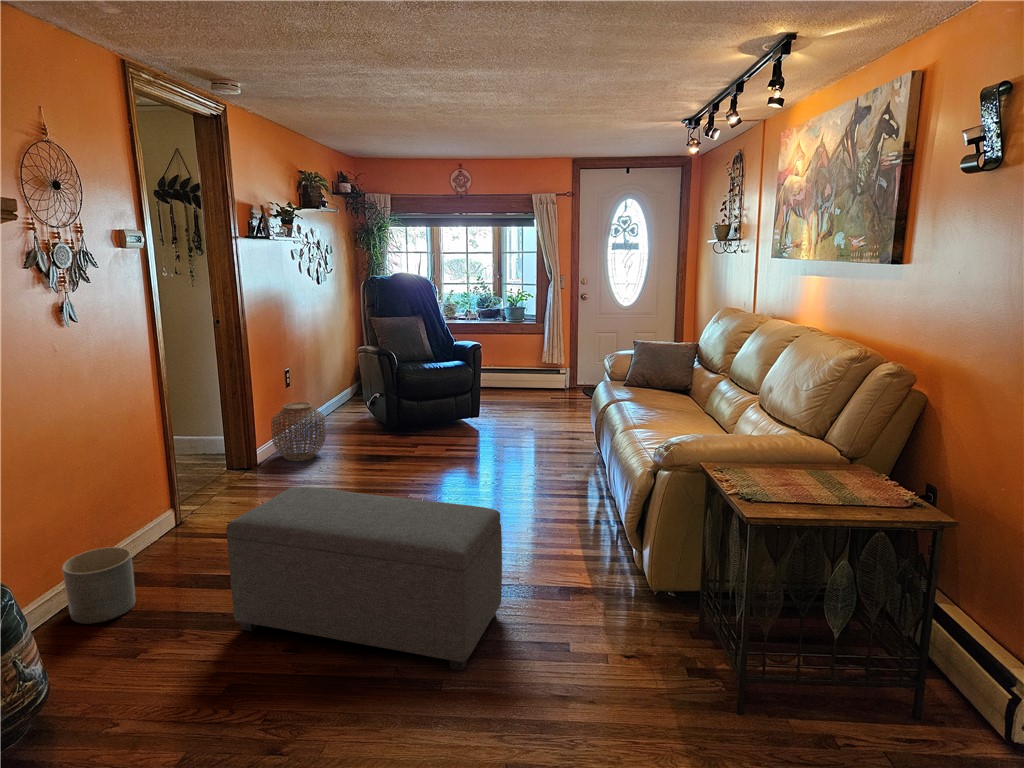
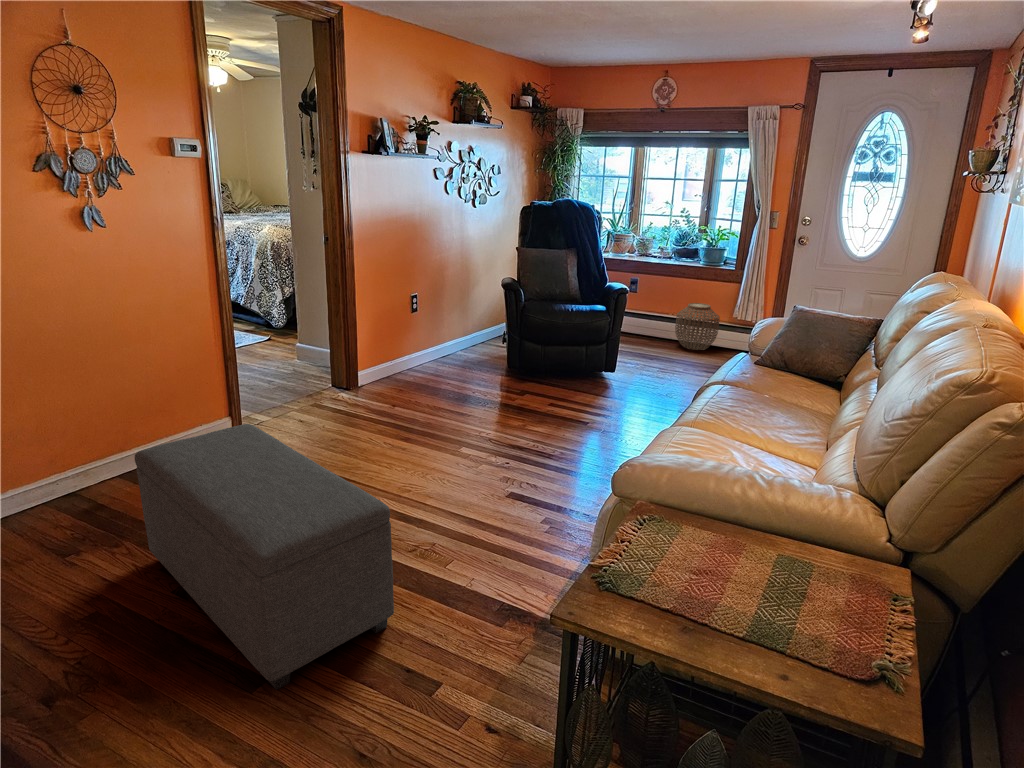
woven basket: present [271,402,326,461] -> present [675,303,720,350]
planter: present [62,547,135,624] -> none [57,446,128,515]

